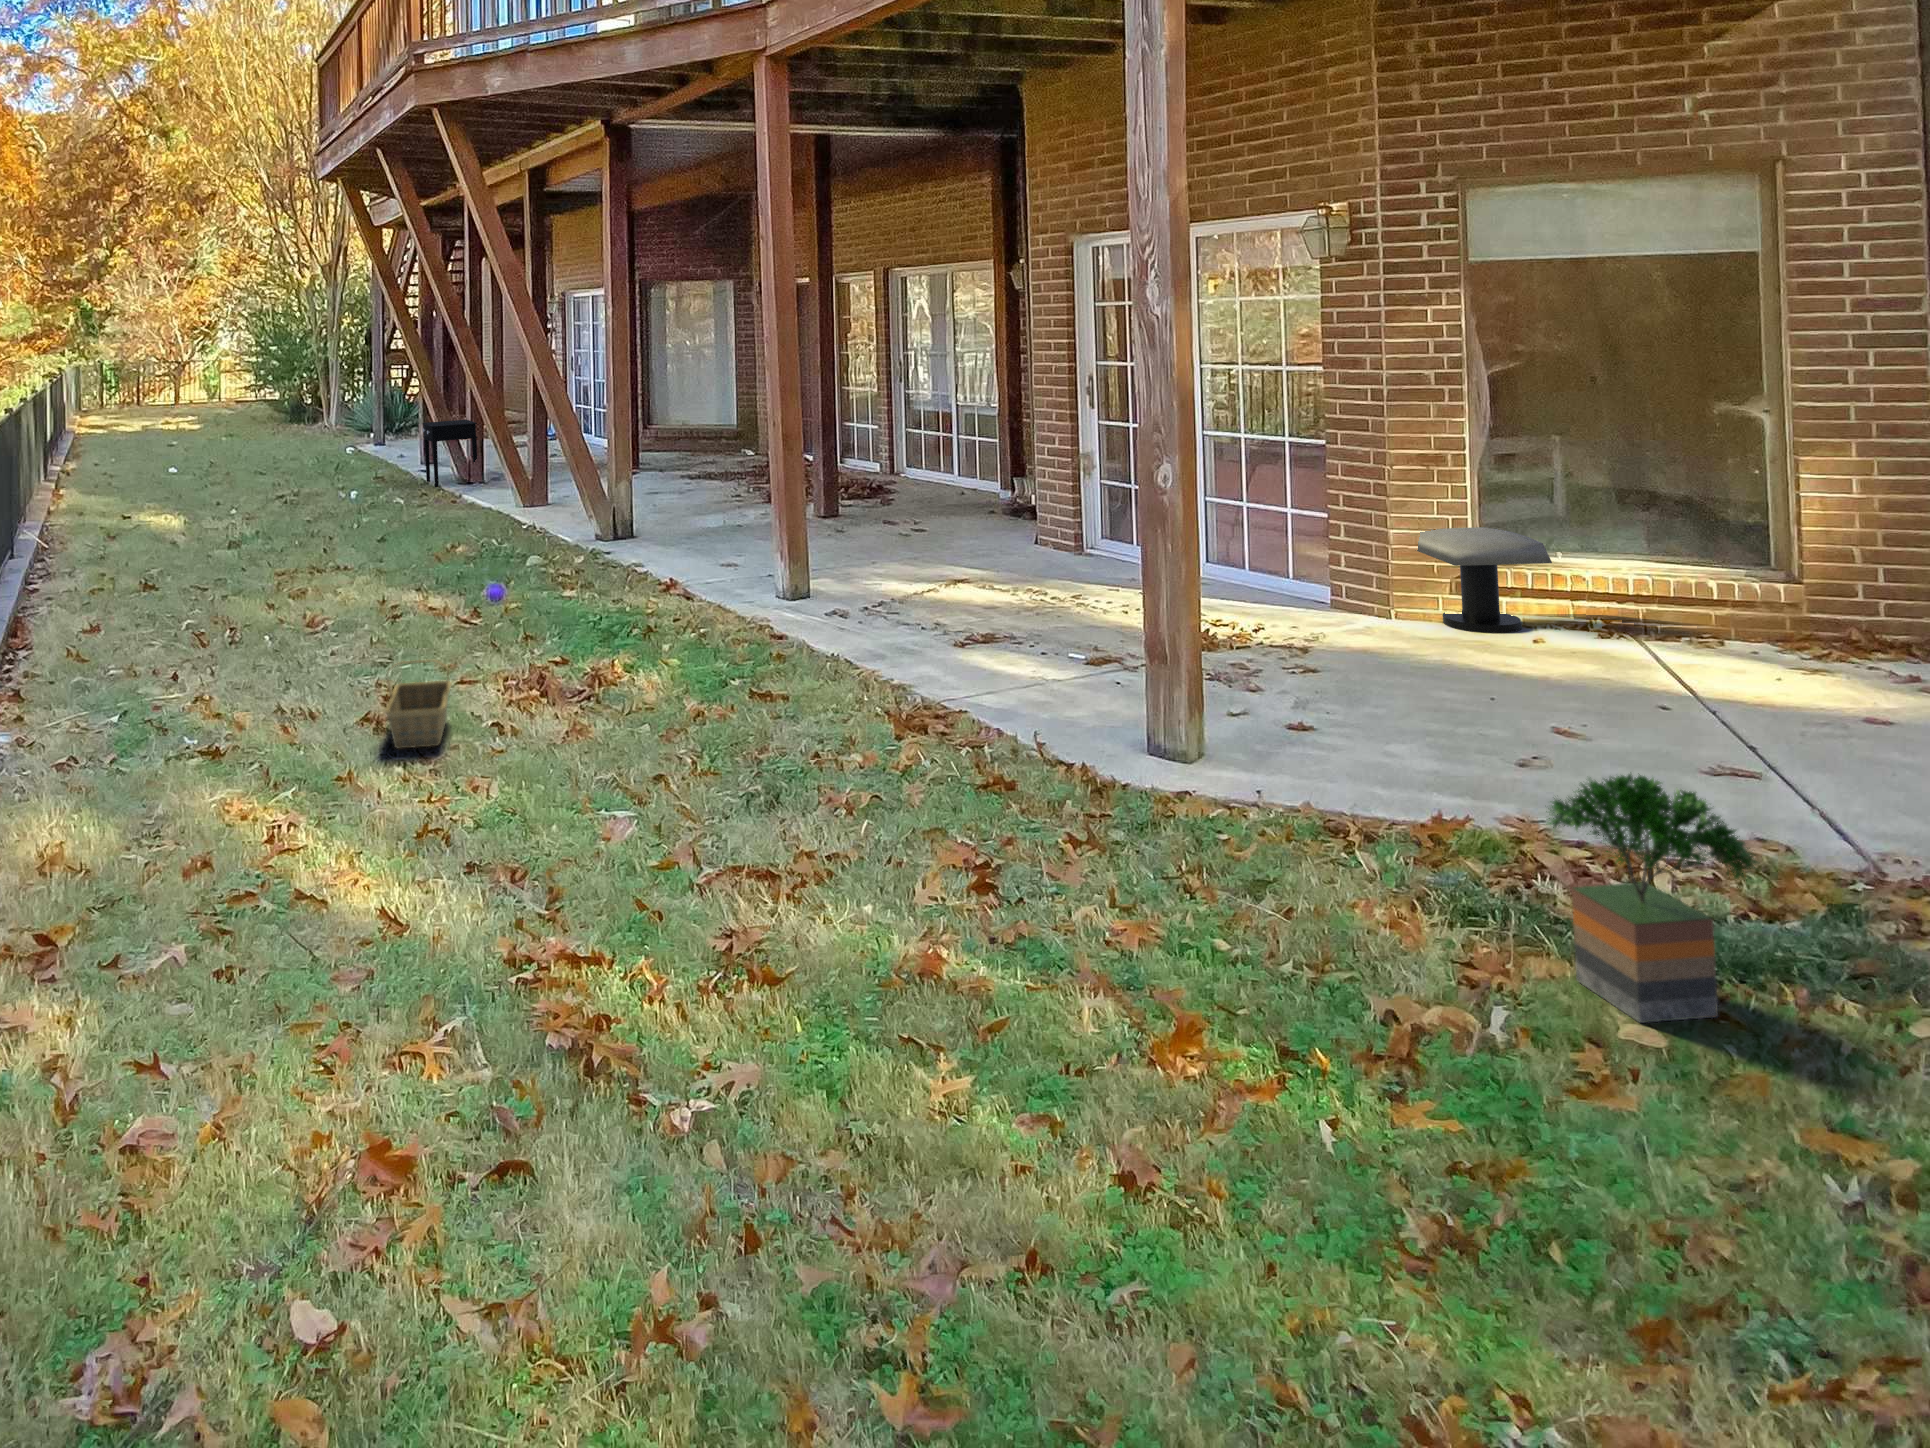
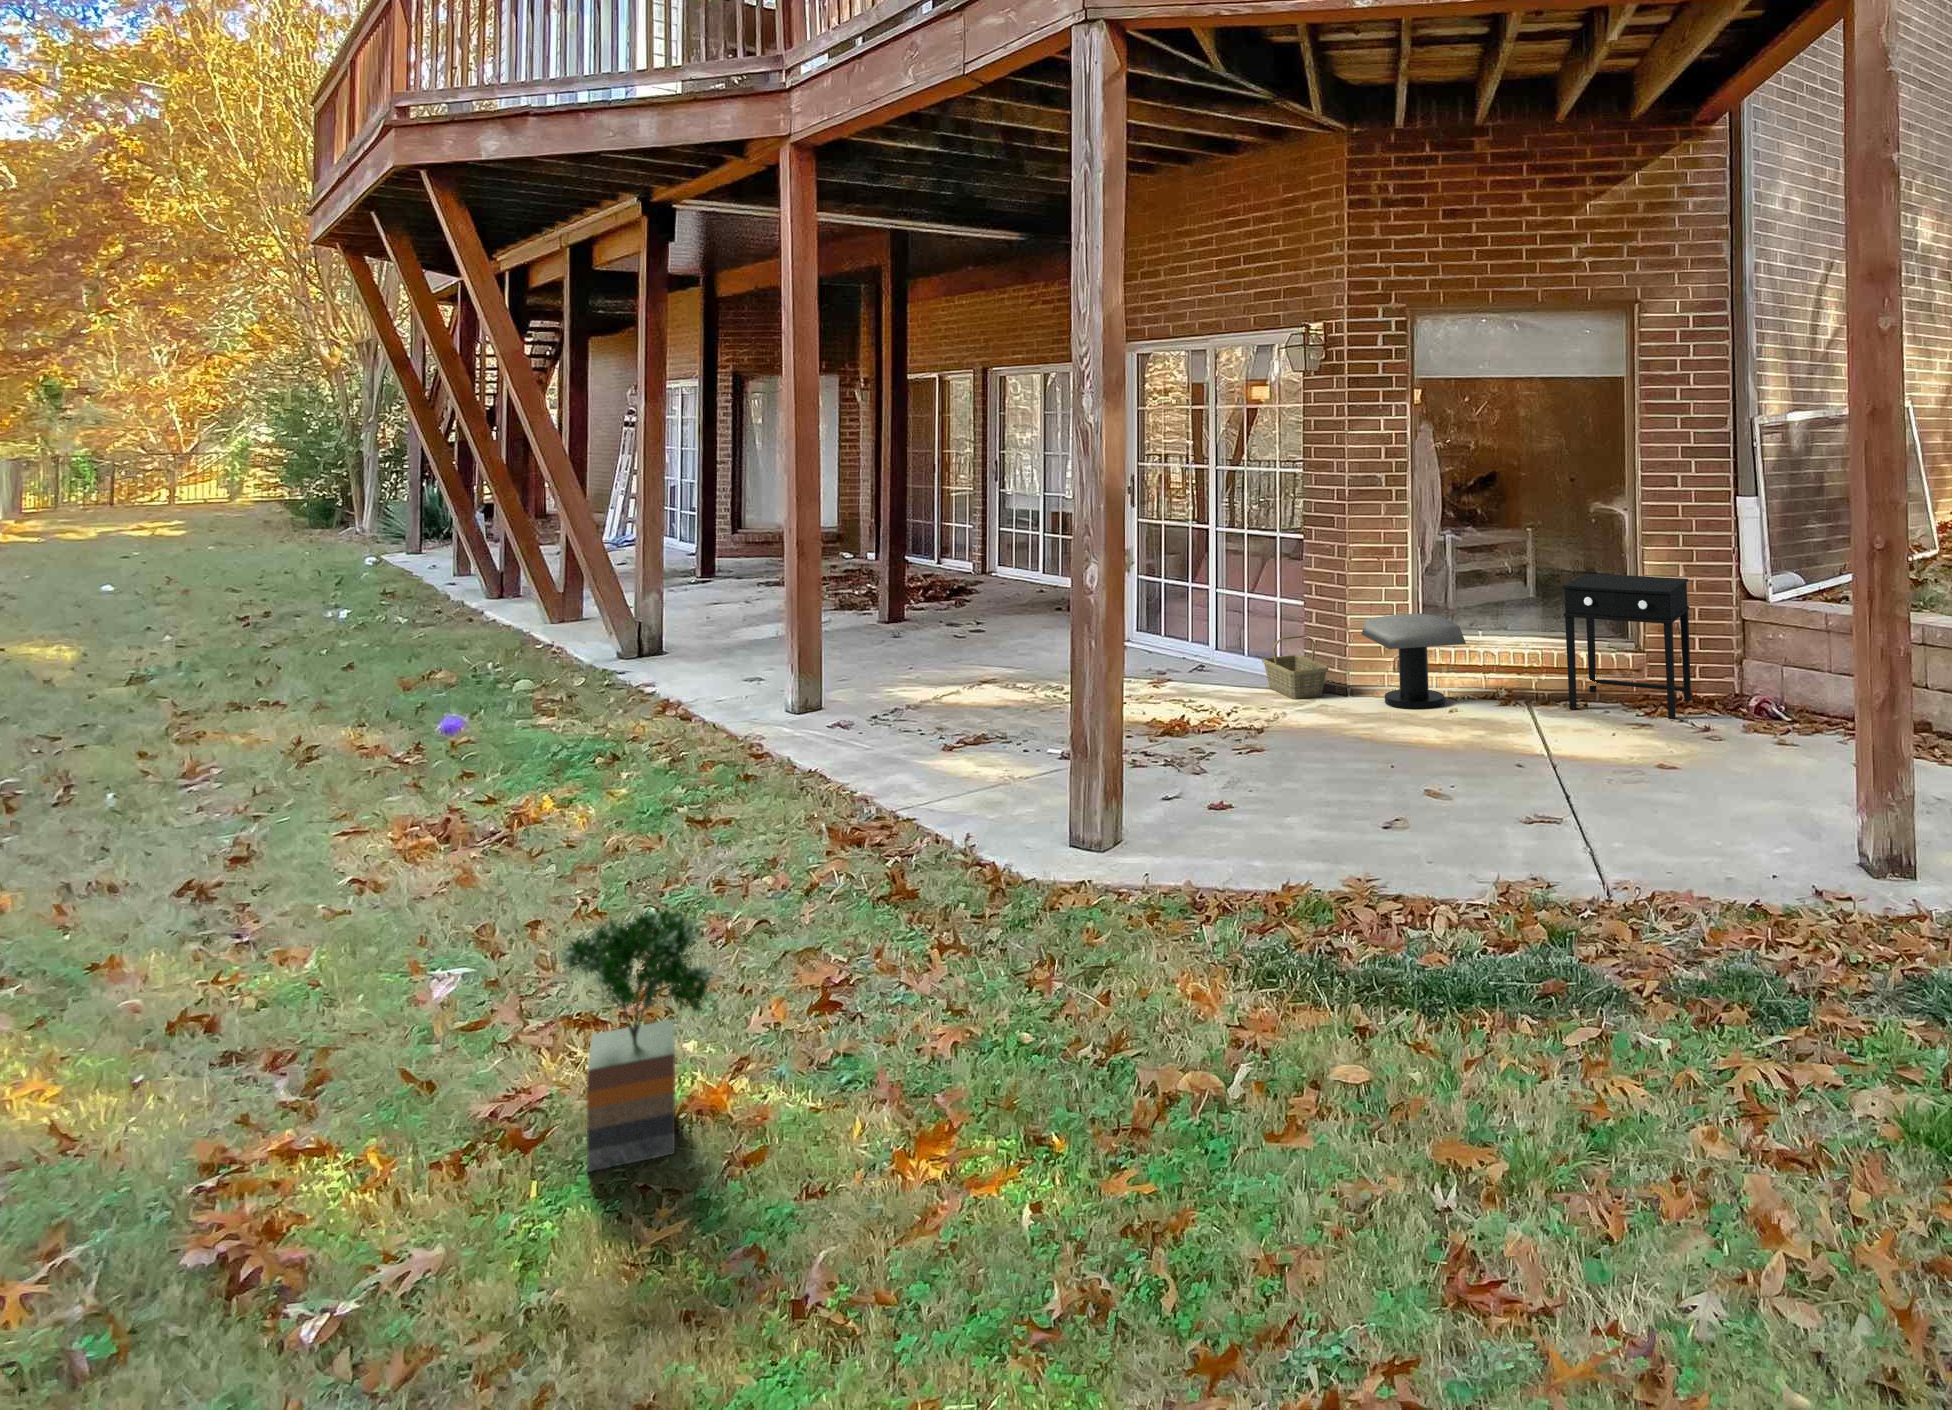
side table: present [423,420,477,487] -> present [1563,573,1691,720]
basket: present [385,660,452,749] -> present [1262,636,1328,699]
potted tree: present [1546,774,1757,1023] -> present [560,910,713,1172]

